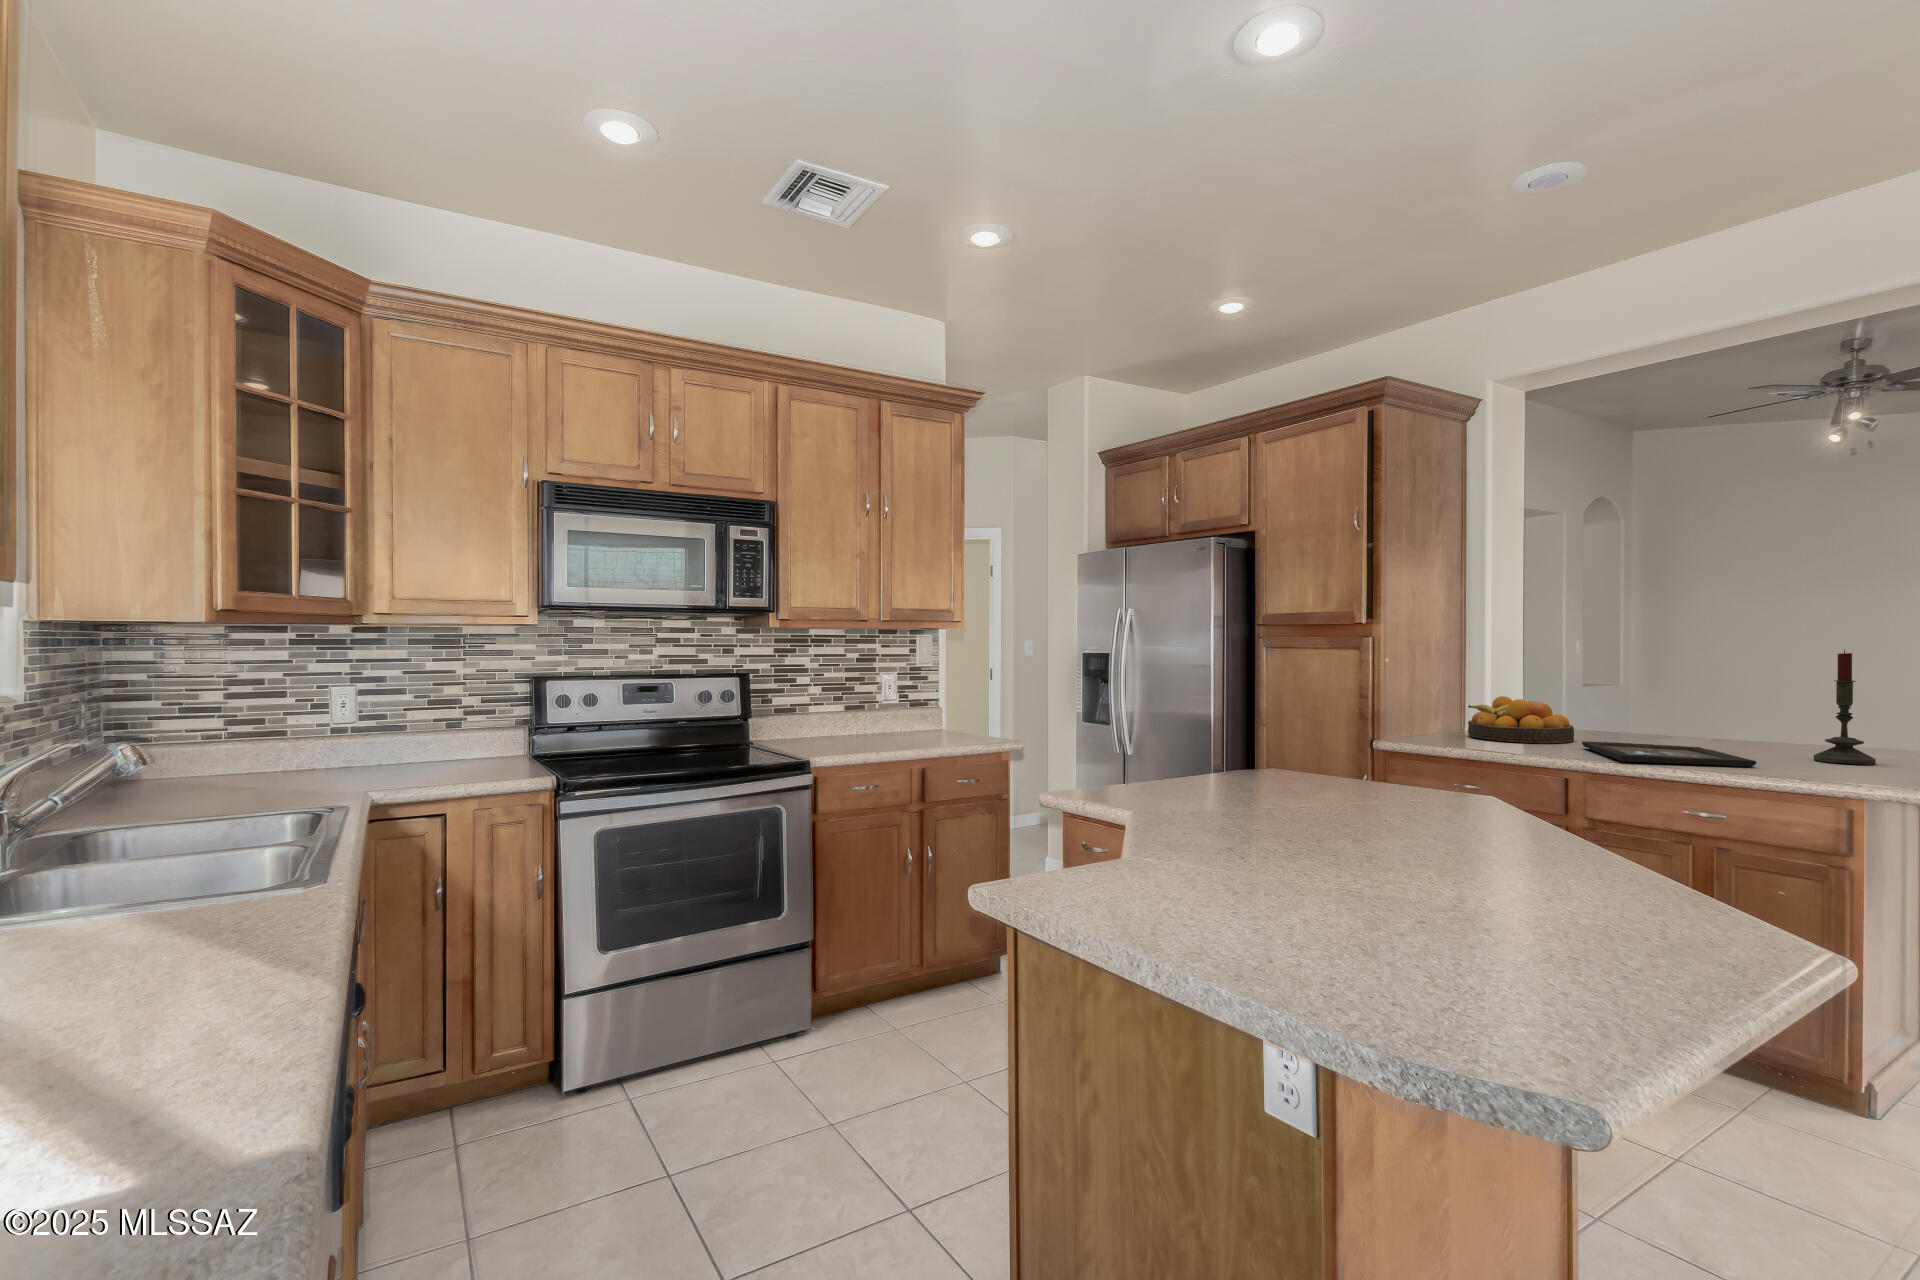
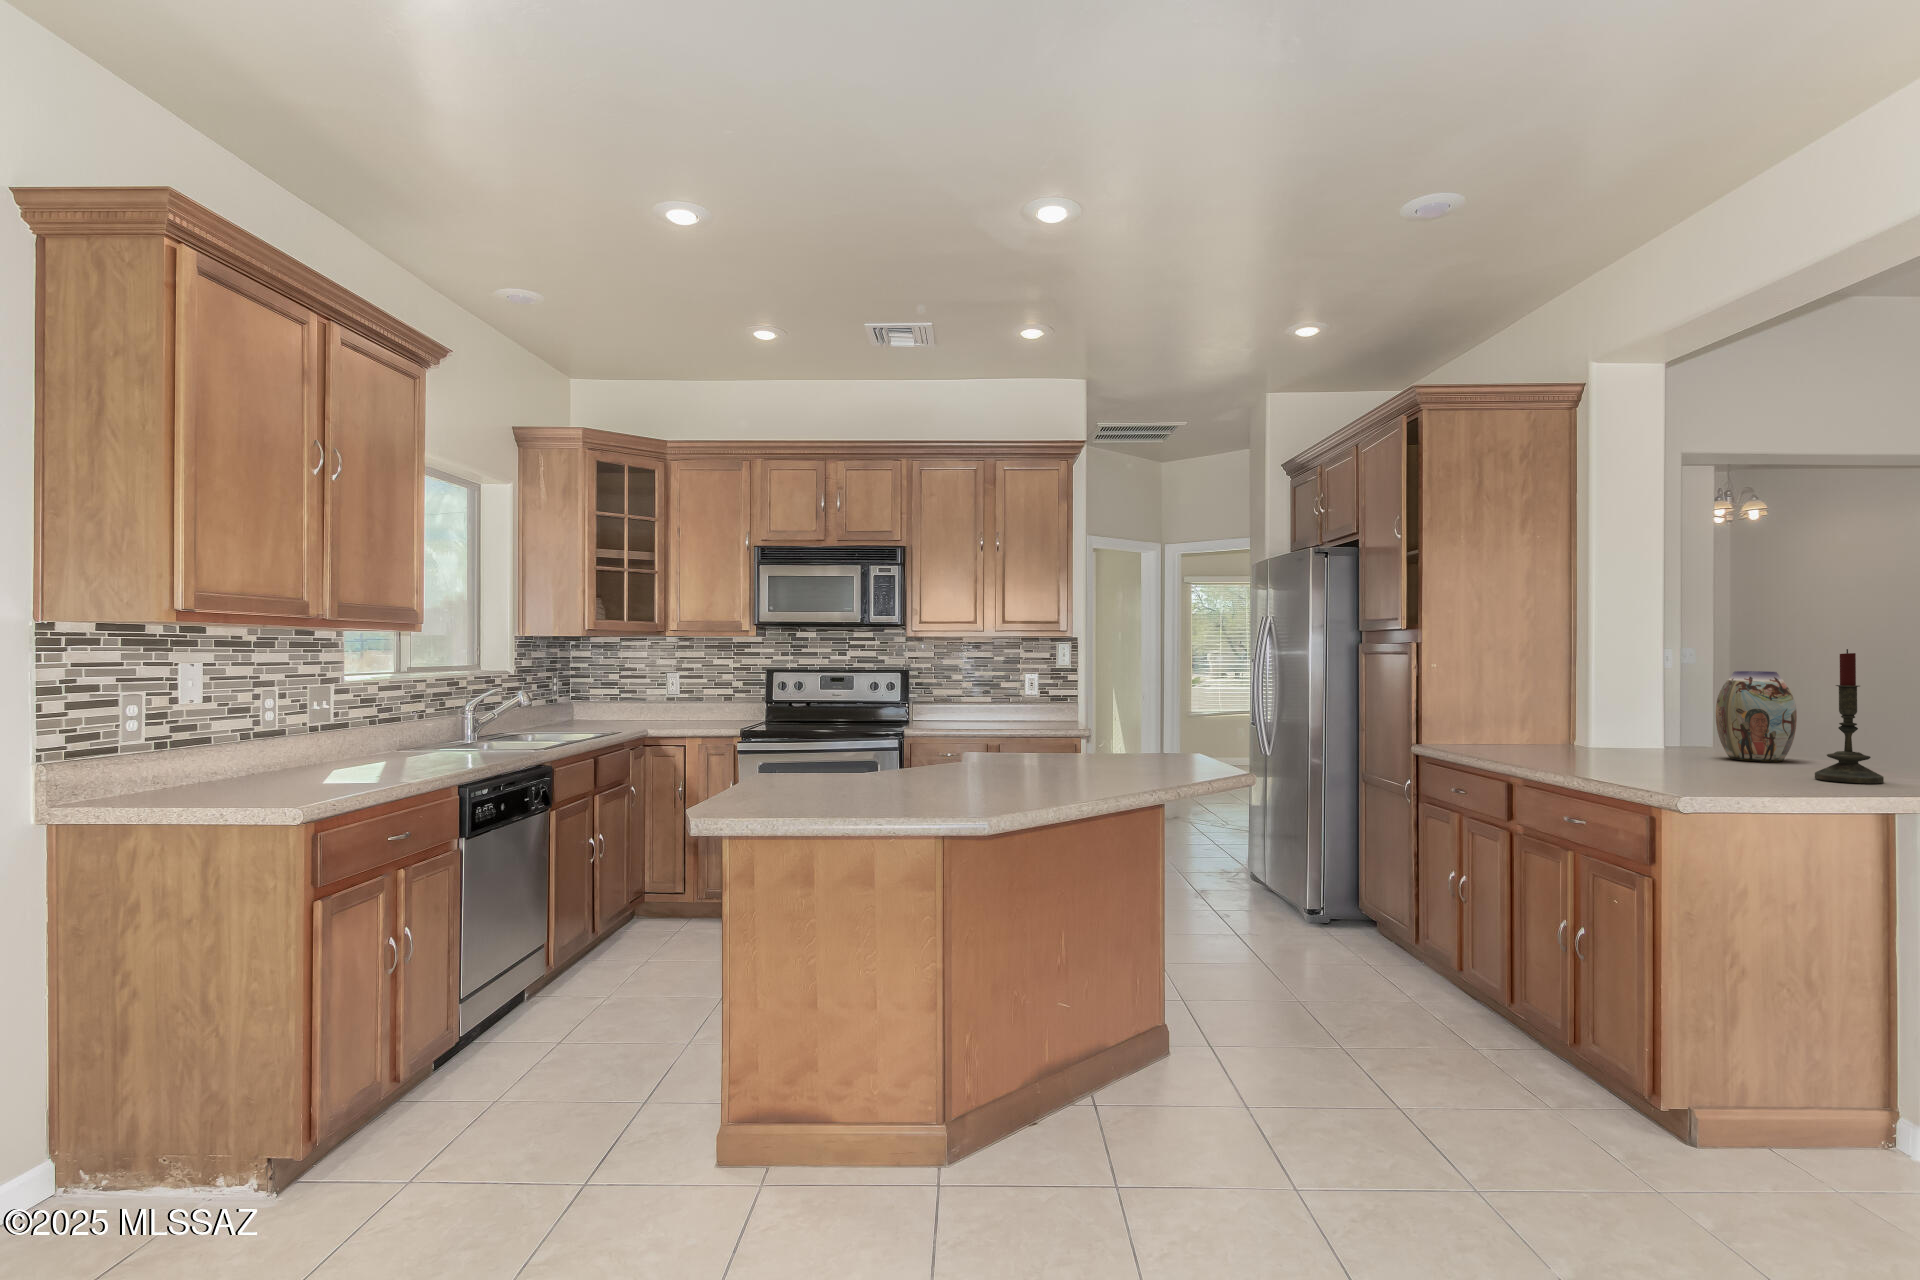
vase: none [1631,666,1700,744] -> present [1716,671,1797,762]
fruit bowl: present [1468,696,1574,743] -> none [1541,704,1657,753]
tray: present [1582,741,1756,767] -> none [1550,750,1731,775]

